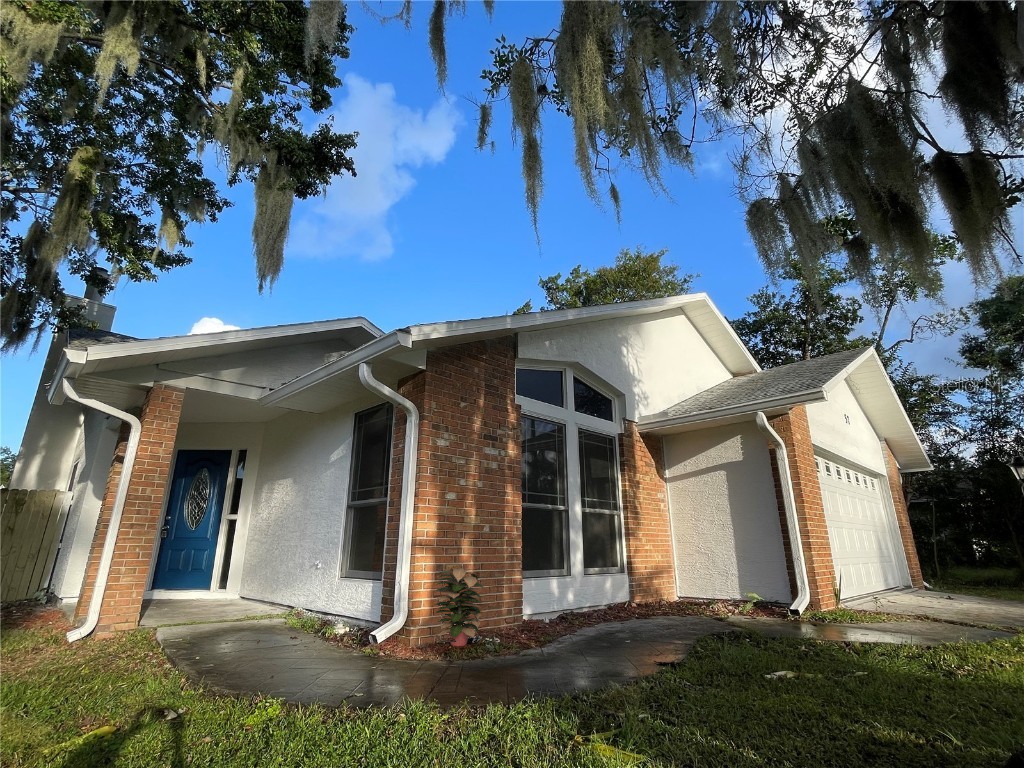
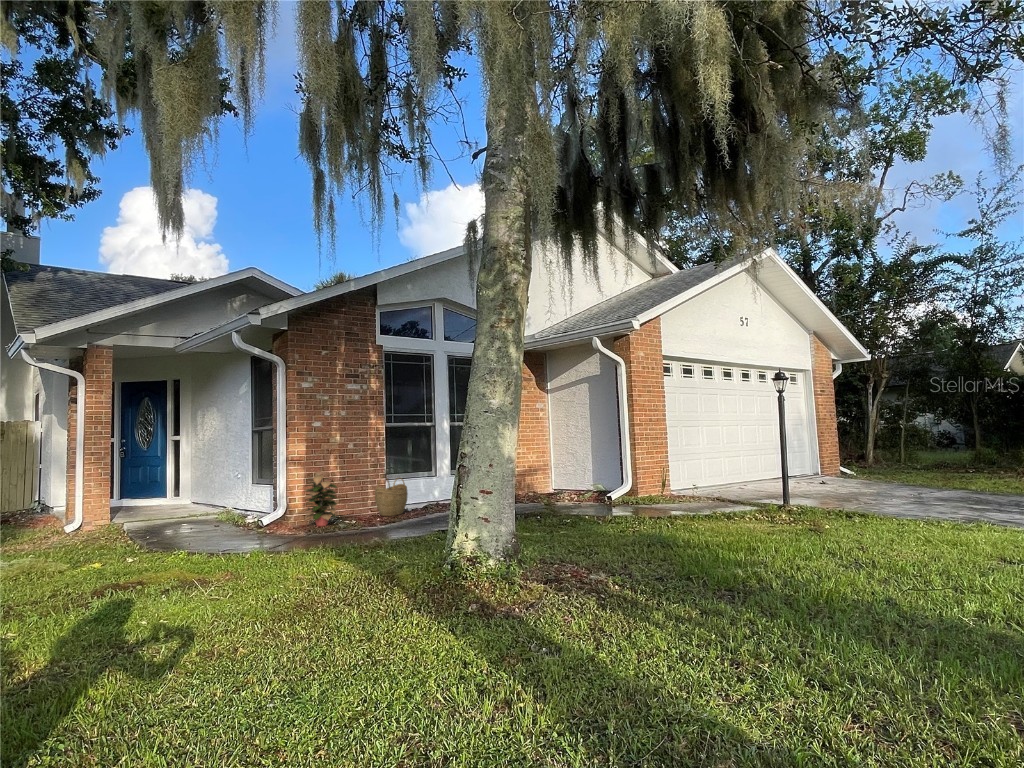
woven basket: none [516,573,556,631] -> present [375,477,408,516]

